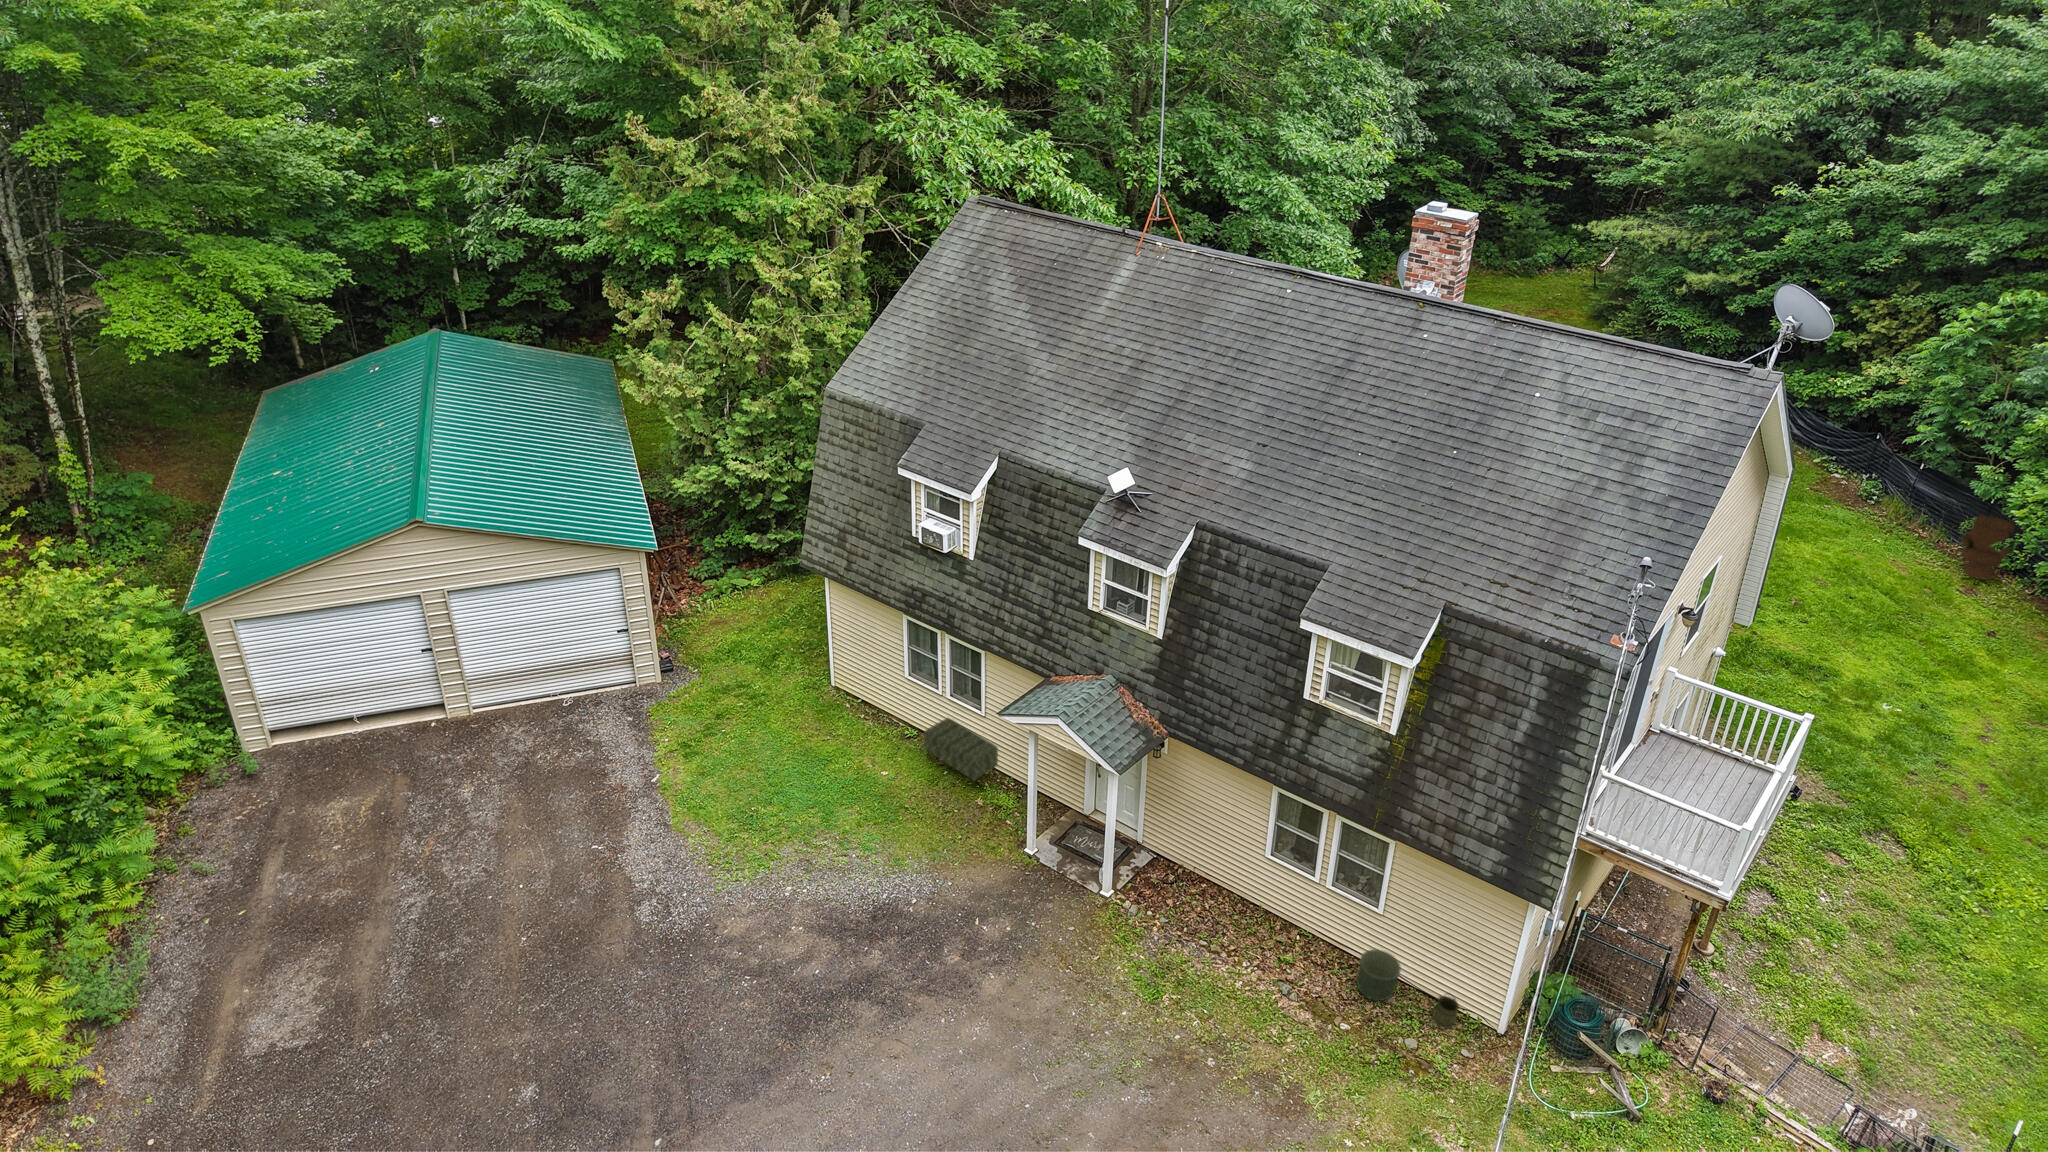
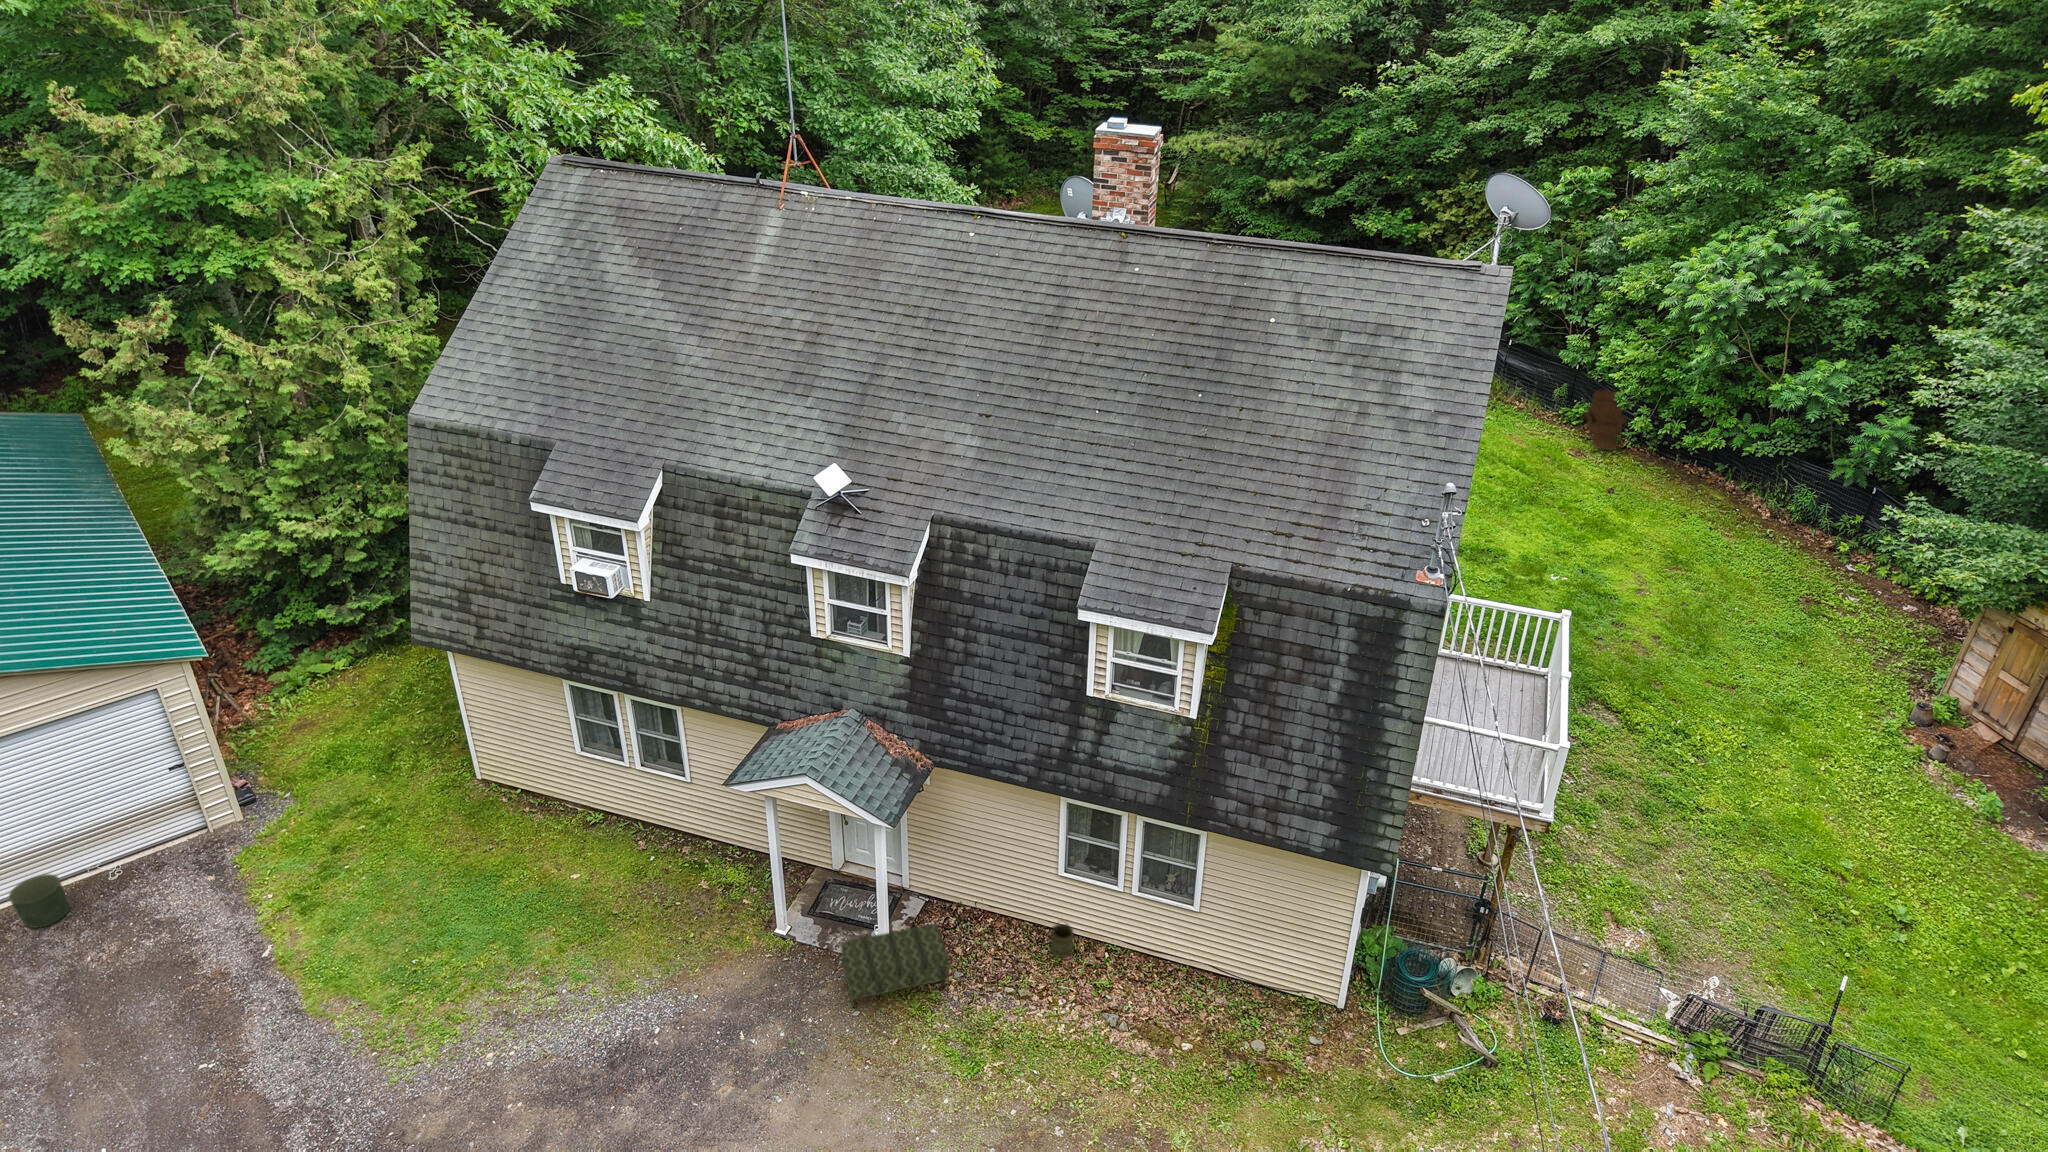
bench: present [924,718,998,787] -> present [841,924,949,1008]
planter: present [1357,949,1401,1001] -> present [9,874,69,928]
bucket: present [1433,996,1459,1029] -> present [1051,922,1074,958]

